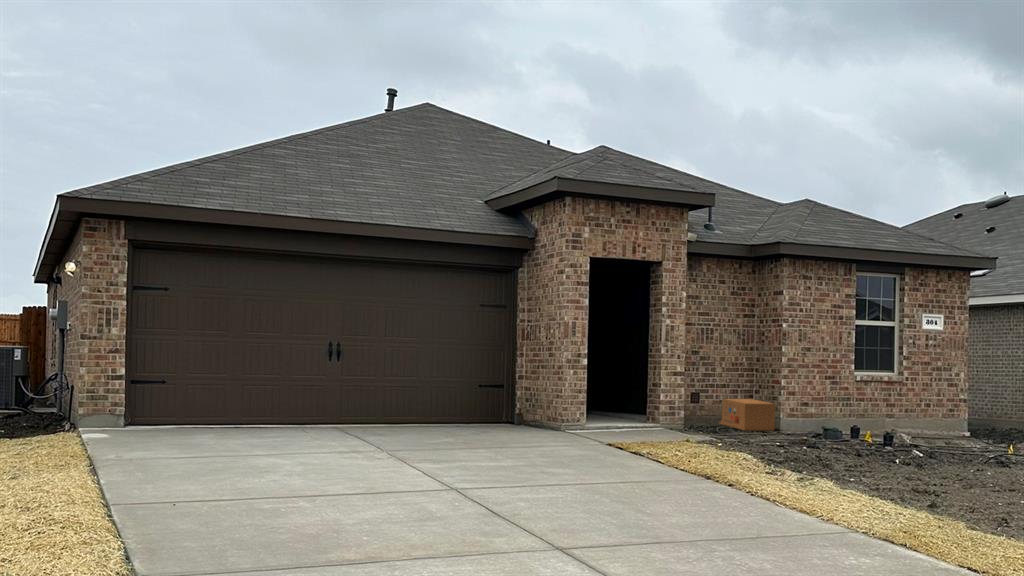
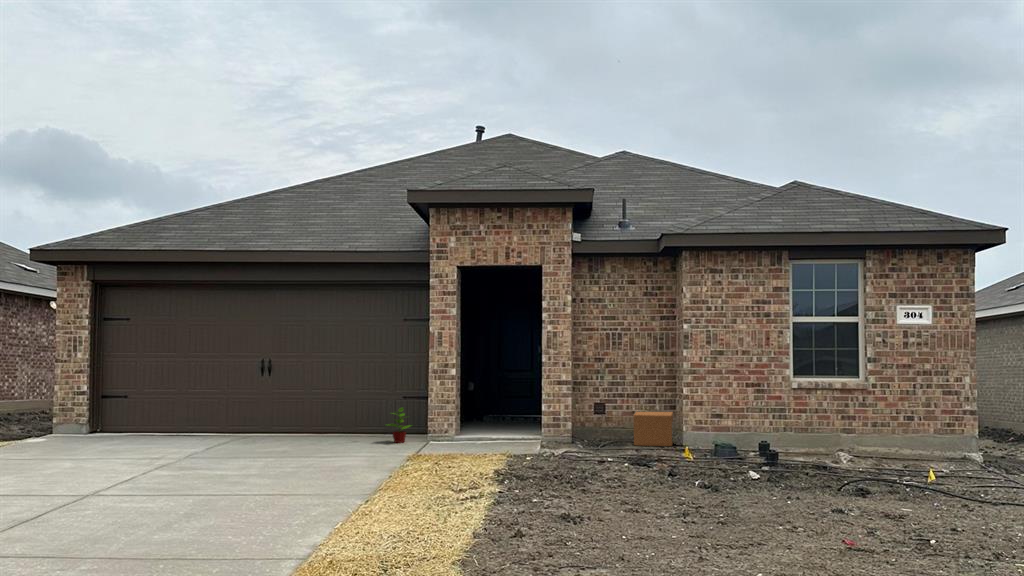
potted plant: none [529,395,559,433] -> present [387,407,411,443]

